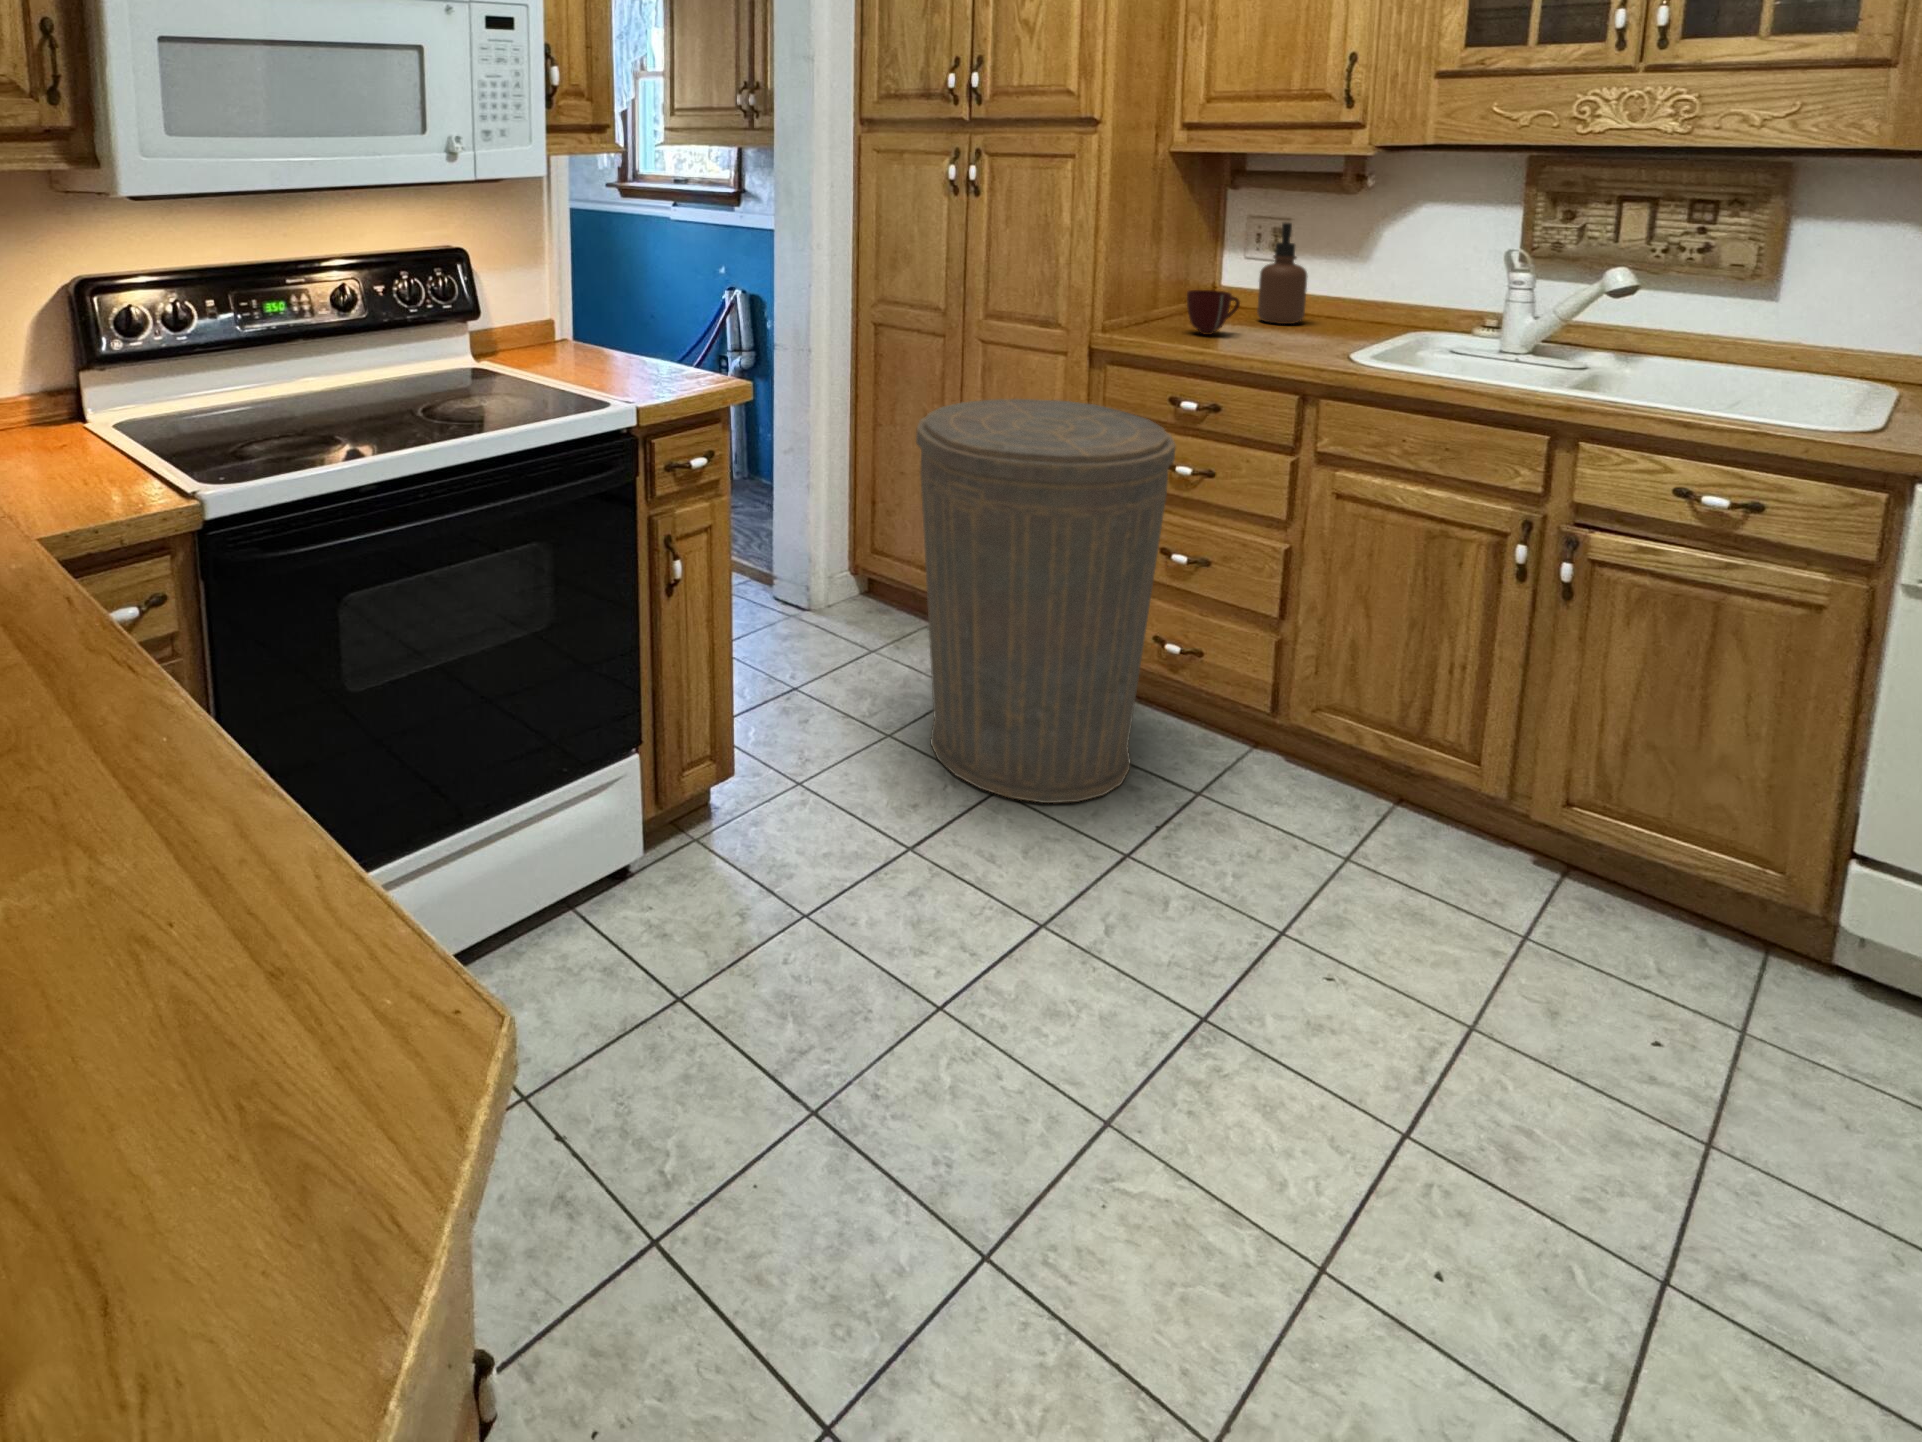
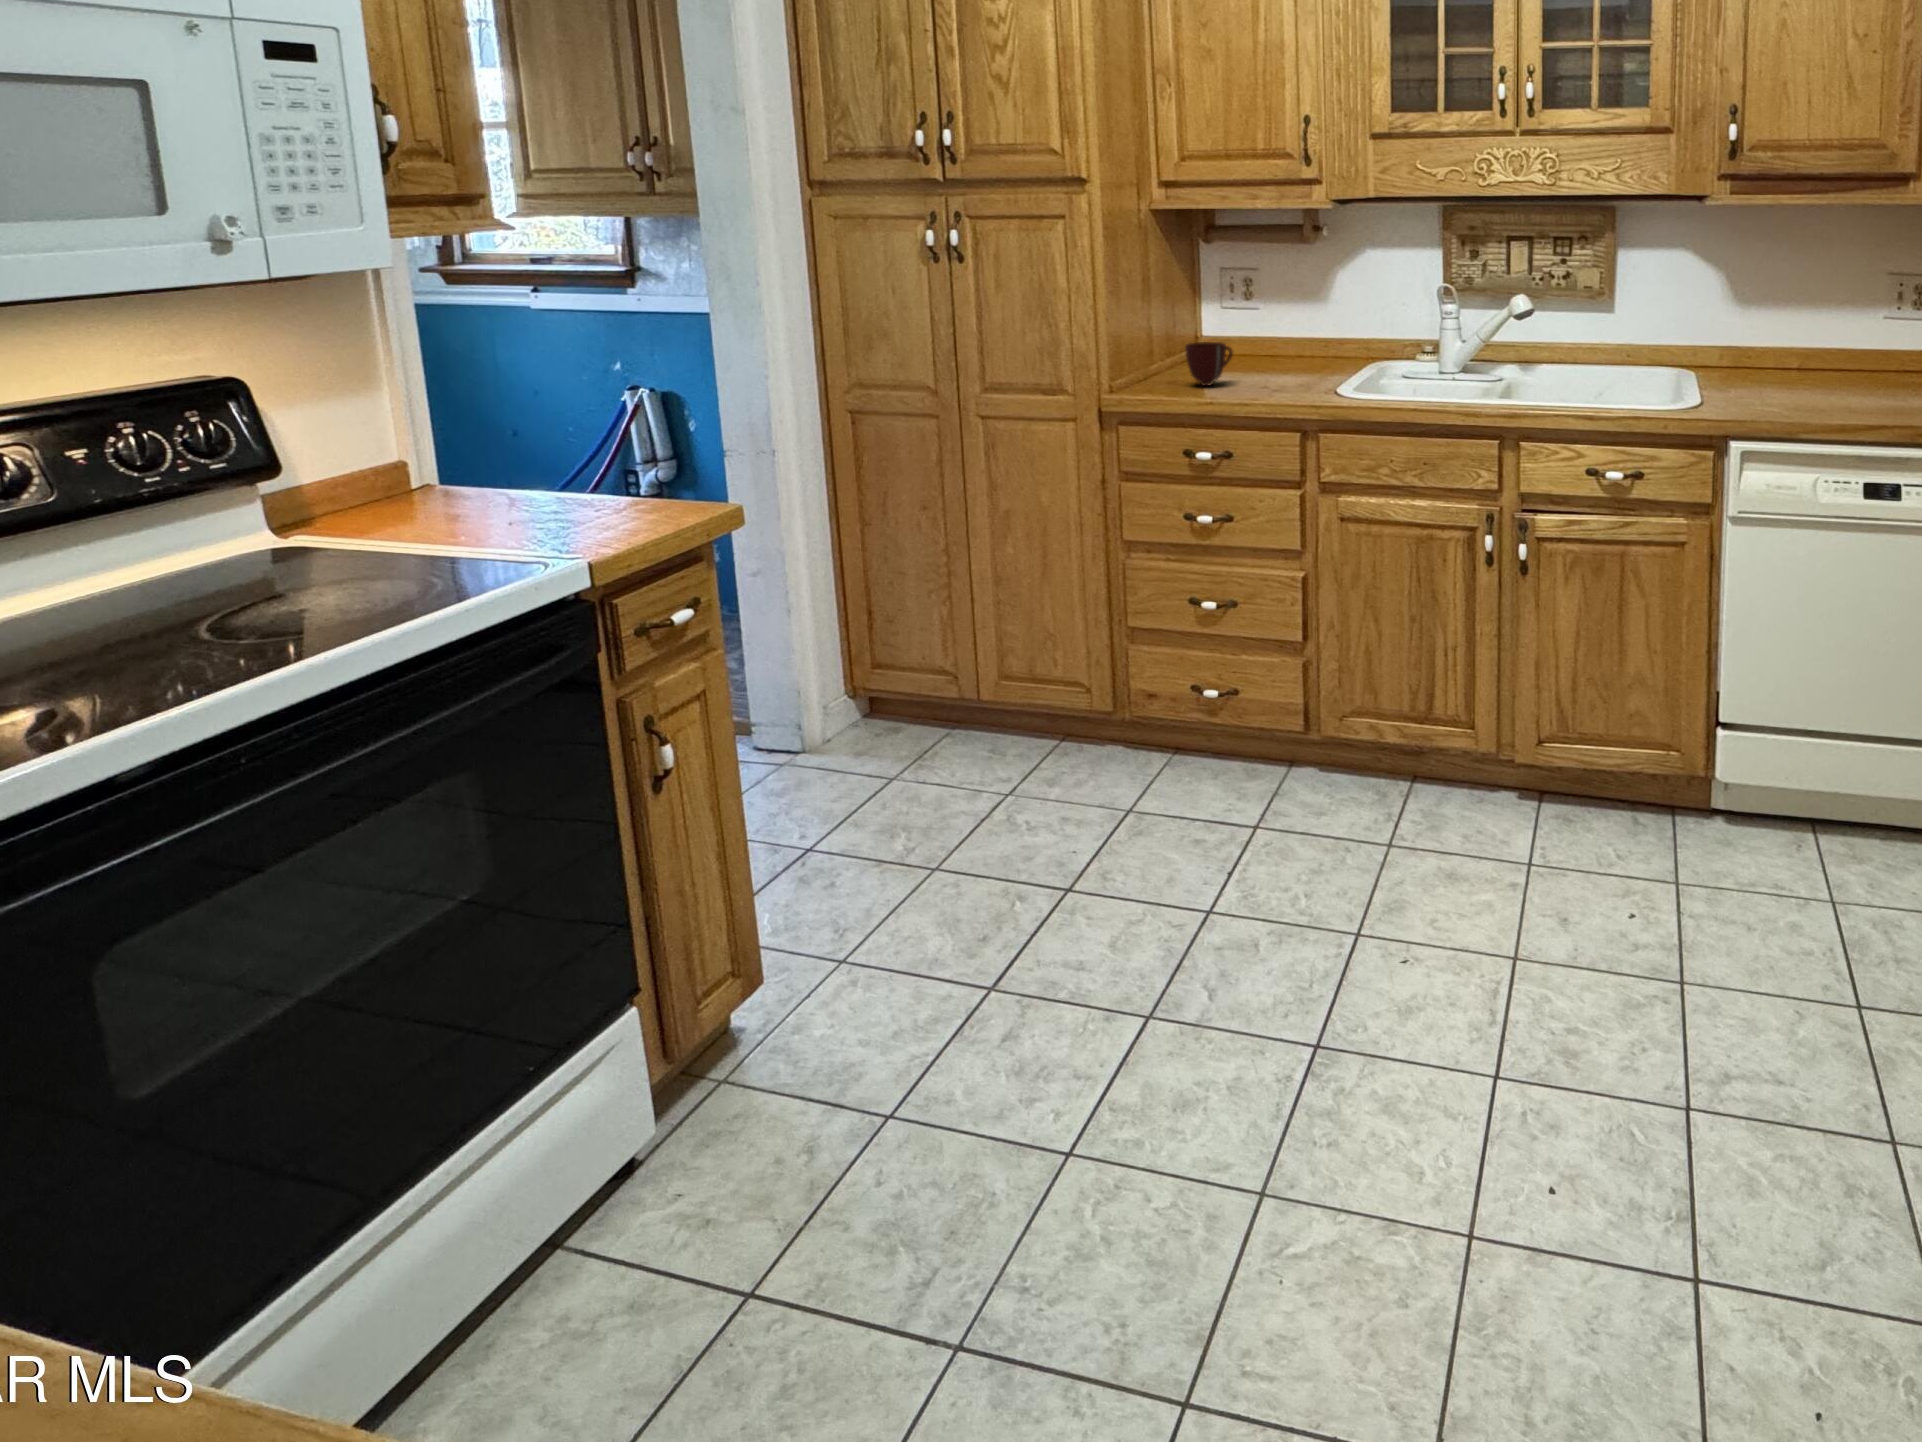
soap dispenser: present [1257,222,1308,324] -> none [1242,272,1284,368]
trash can: present [916,399,1176,803] -> none [934,470,1204,900]

